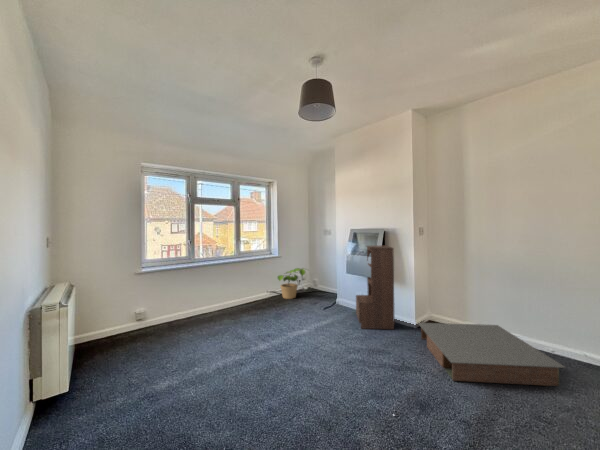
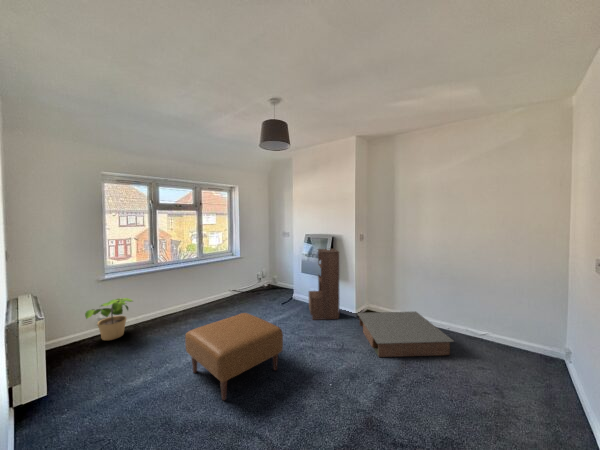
potted plant: present [278,268,305,299] -> present [85,298,132,340]
ottoman: none [214,315,327,419] -> present [185,313,283,400]

